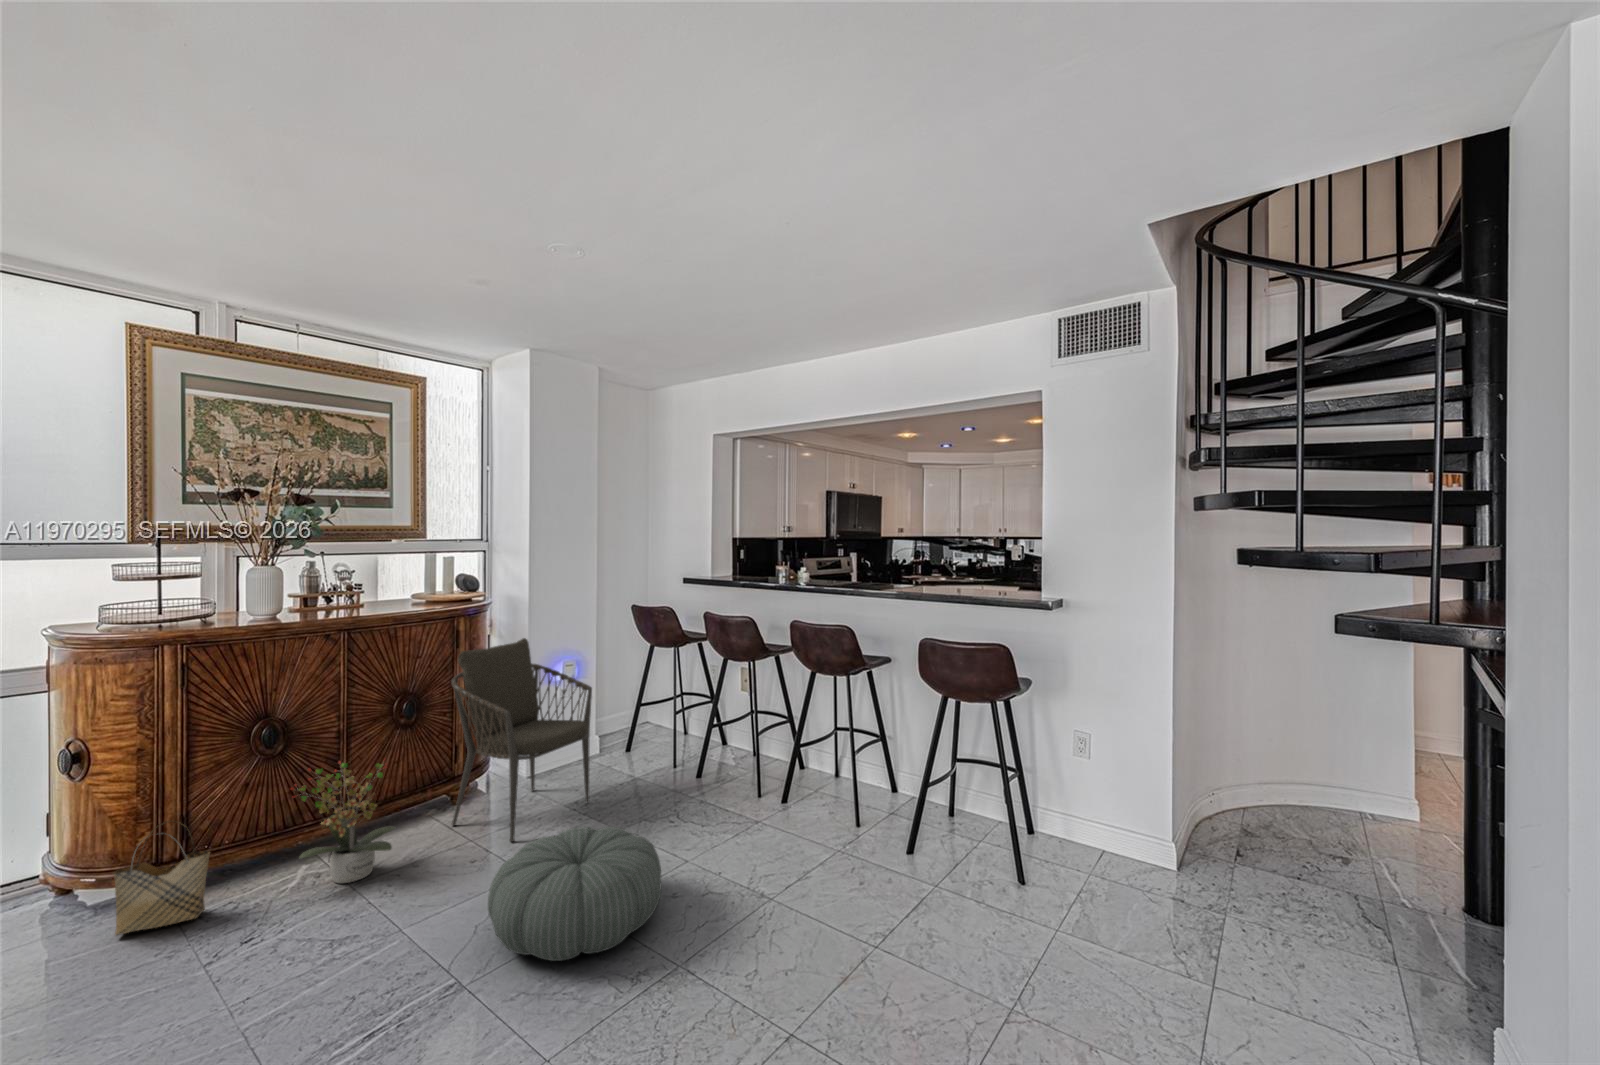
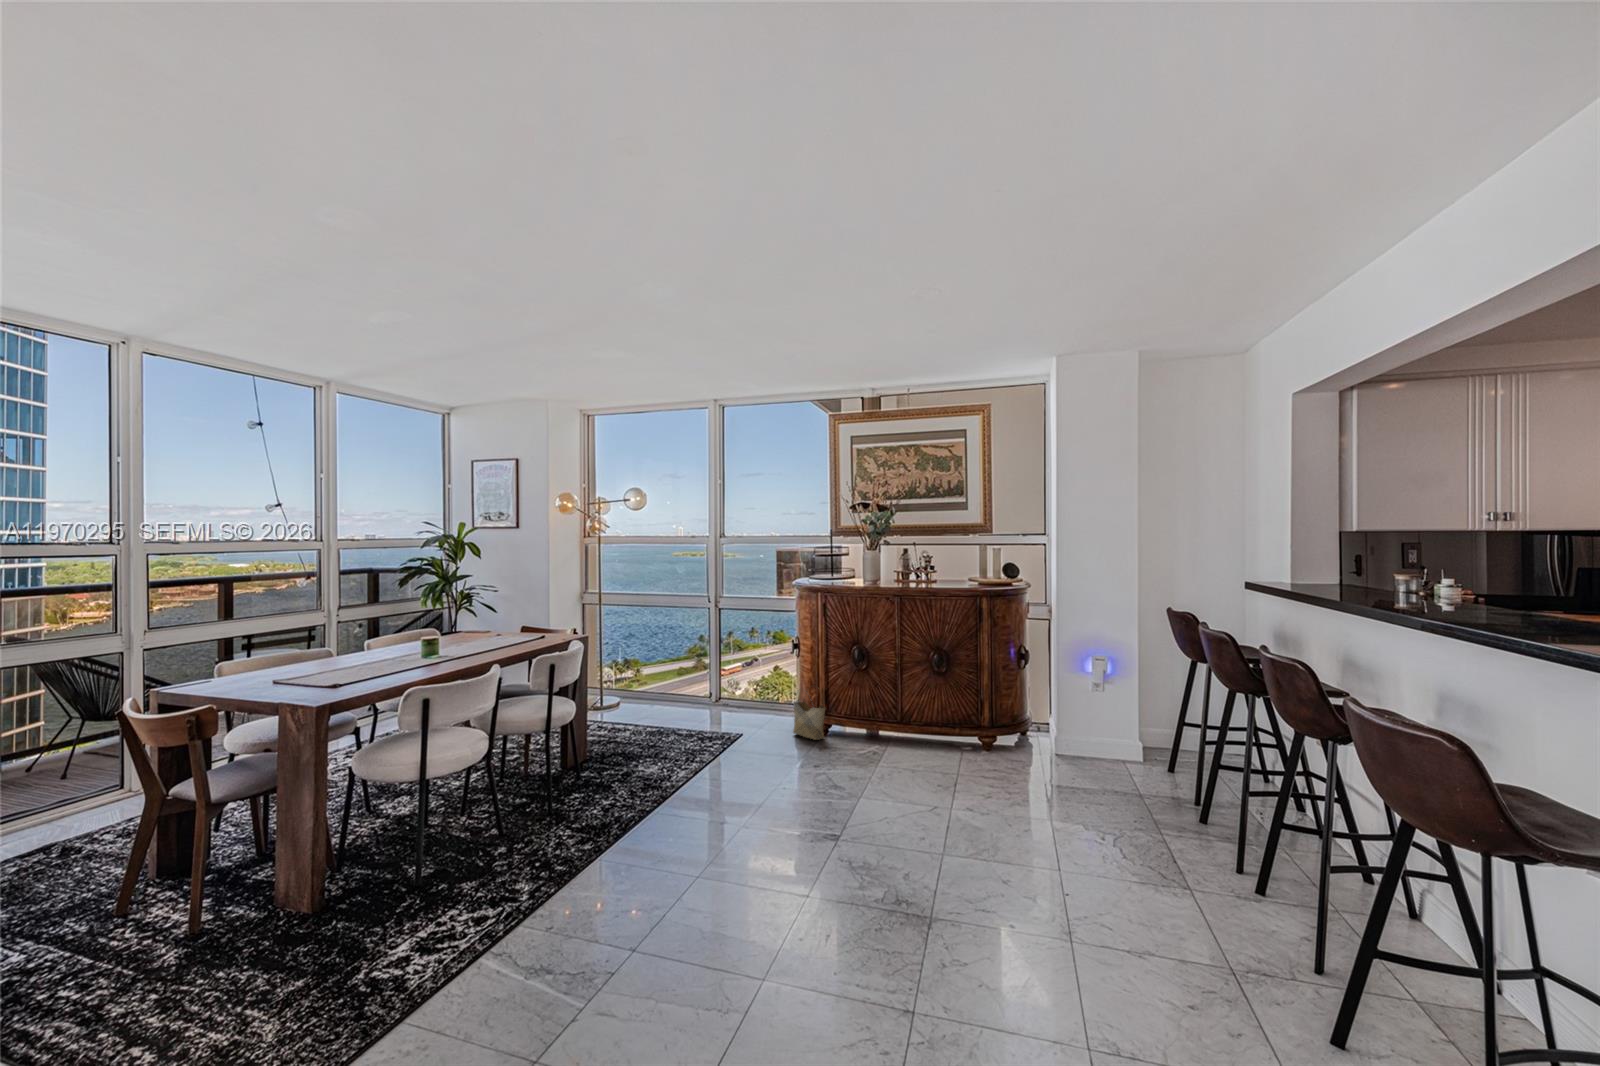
armchair: present [451,638,592,842] -> none [957,620,1066,781]
potted plant: present [291,759,395,883] -> none [849,678,912,757]
pouf: present [488,827,661,961] -> none [862,774,995,875]

